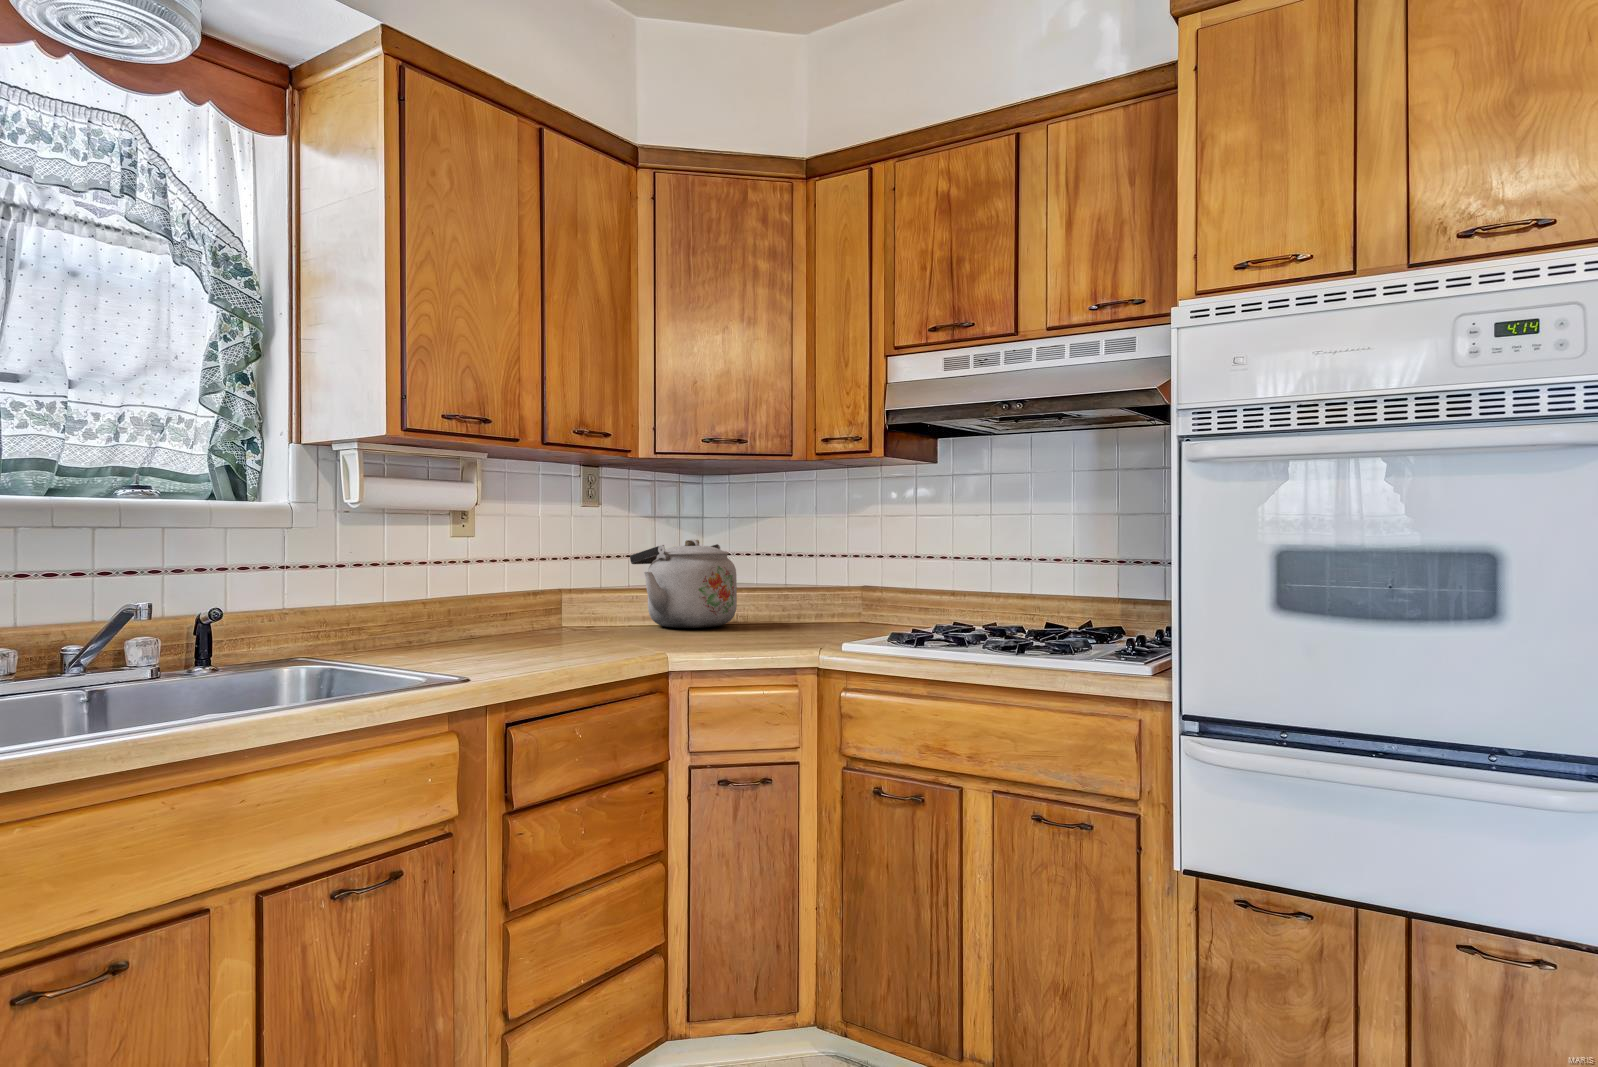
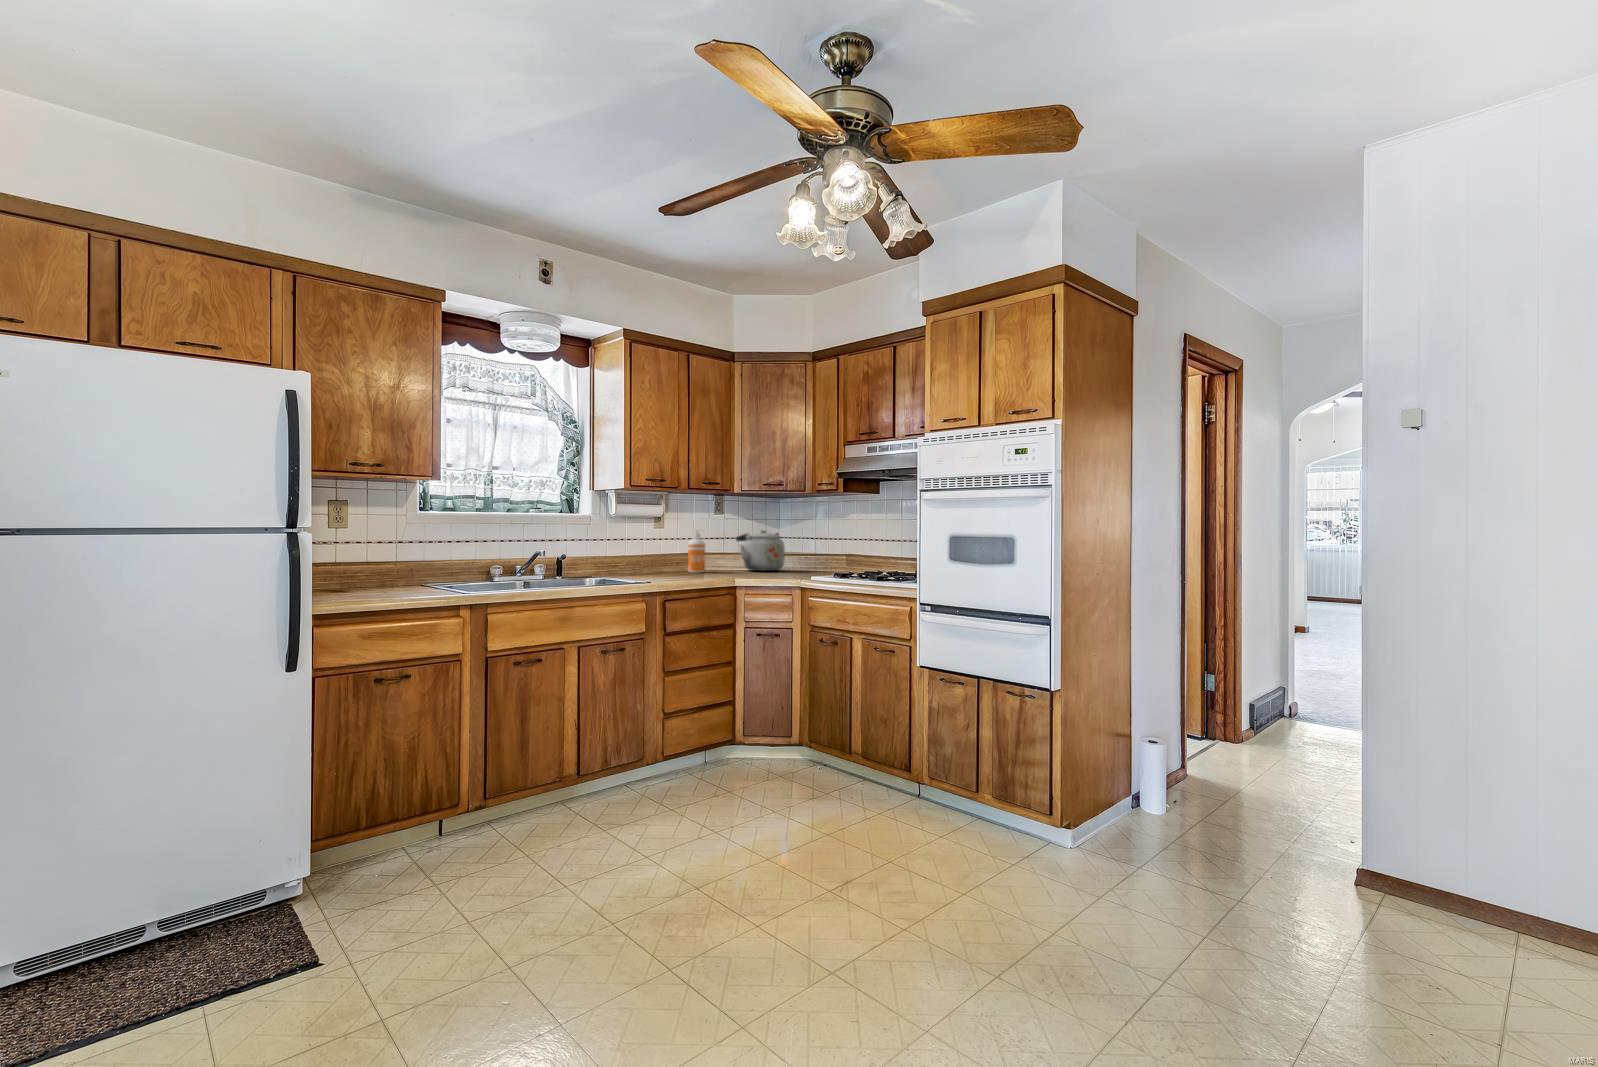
soap dispenser: none [531,540,570,637] -> present [688,530,705,572]

